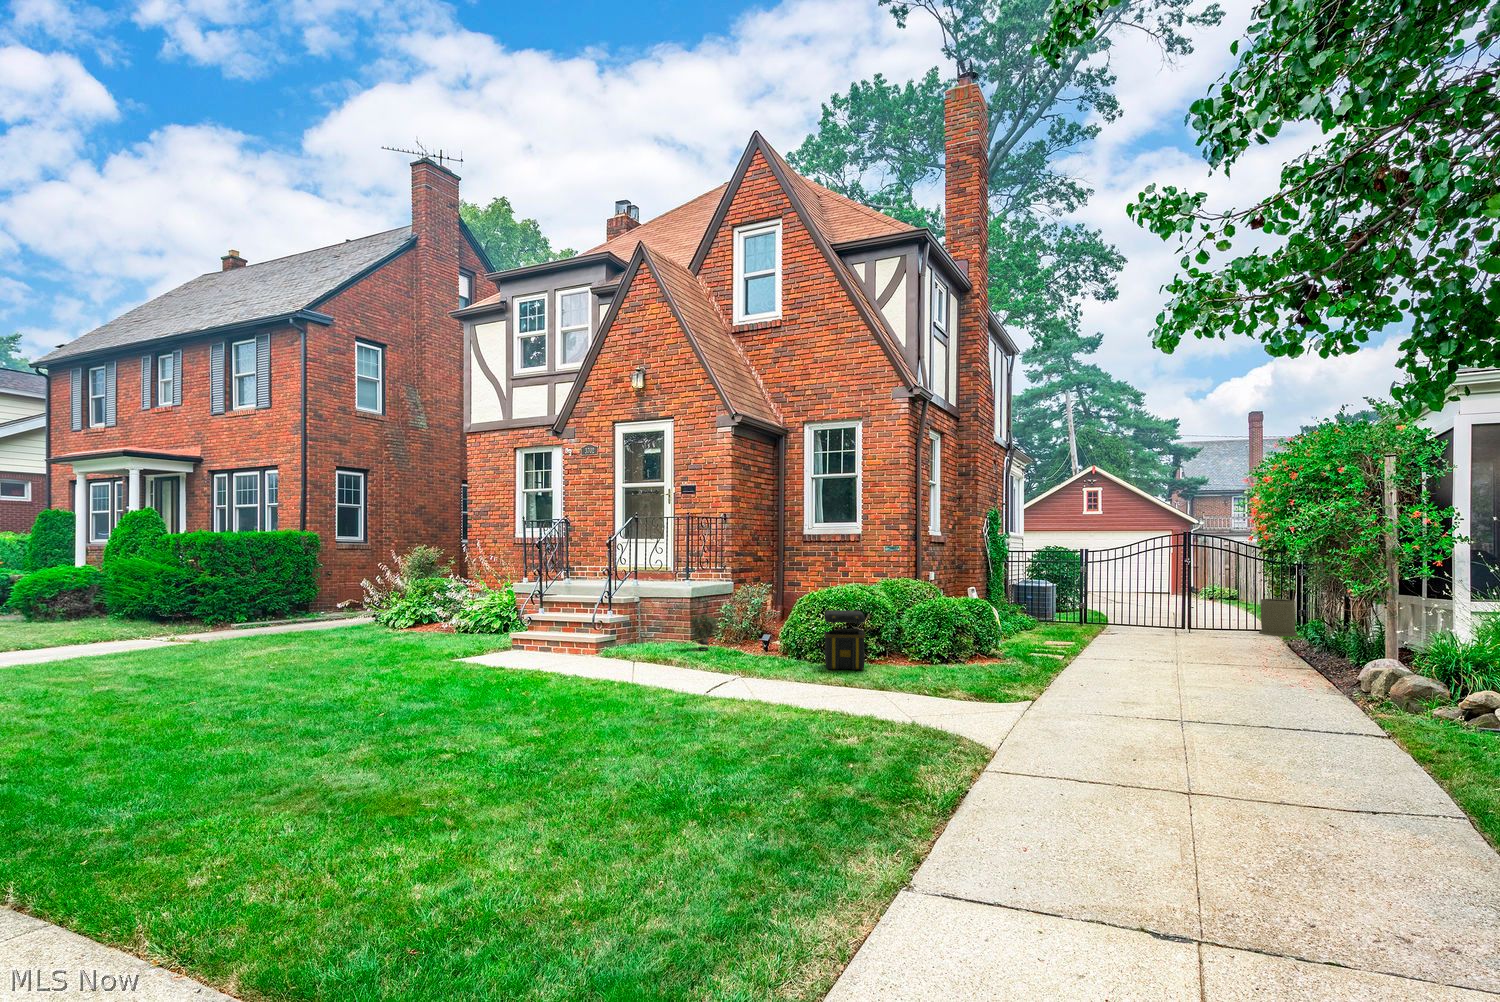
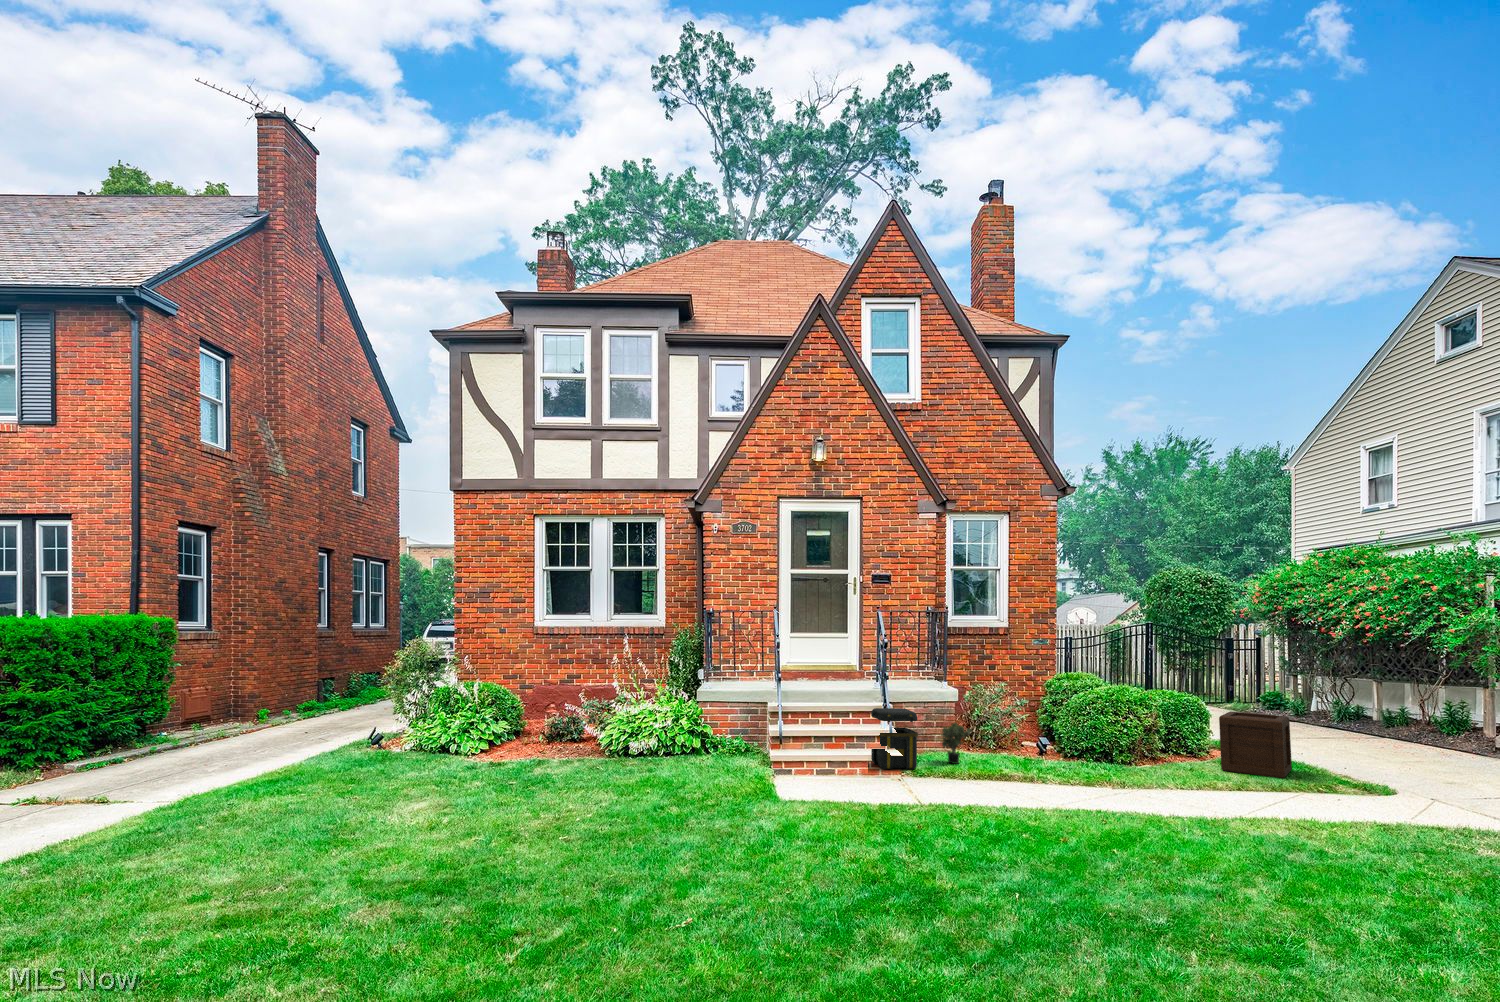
trash can: present [1259,599,1298,636] -> none [1275,688,1308,721]
toolbox: present [824,610,866,670] -> present [871,708,918,769]
wooden crate: none [941,610,1024,677] -> present [1219,711,1292,778]

